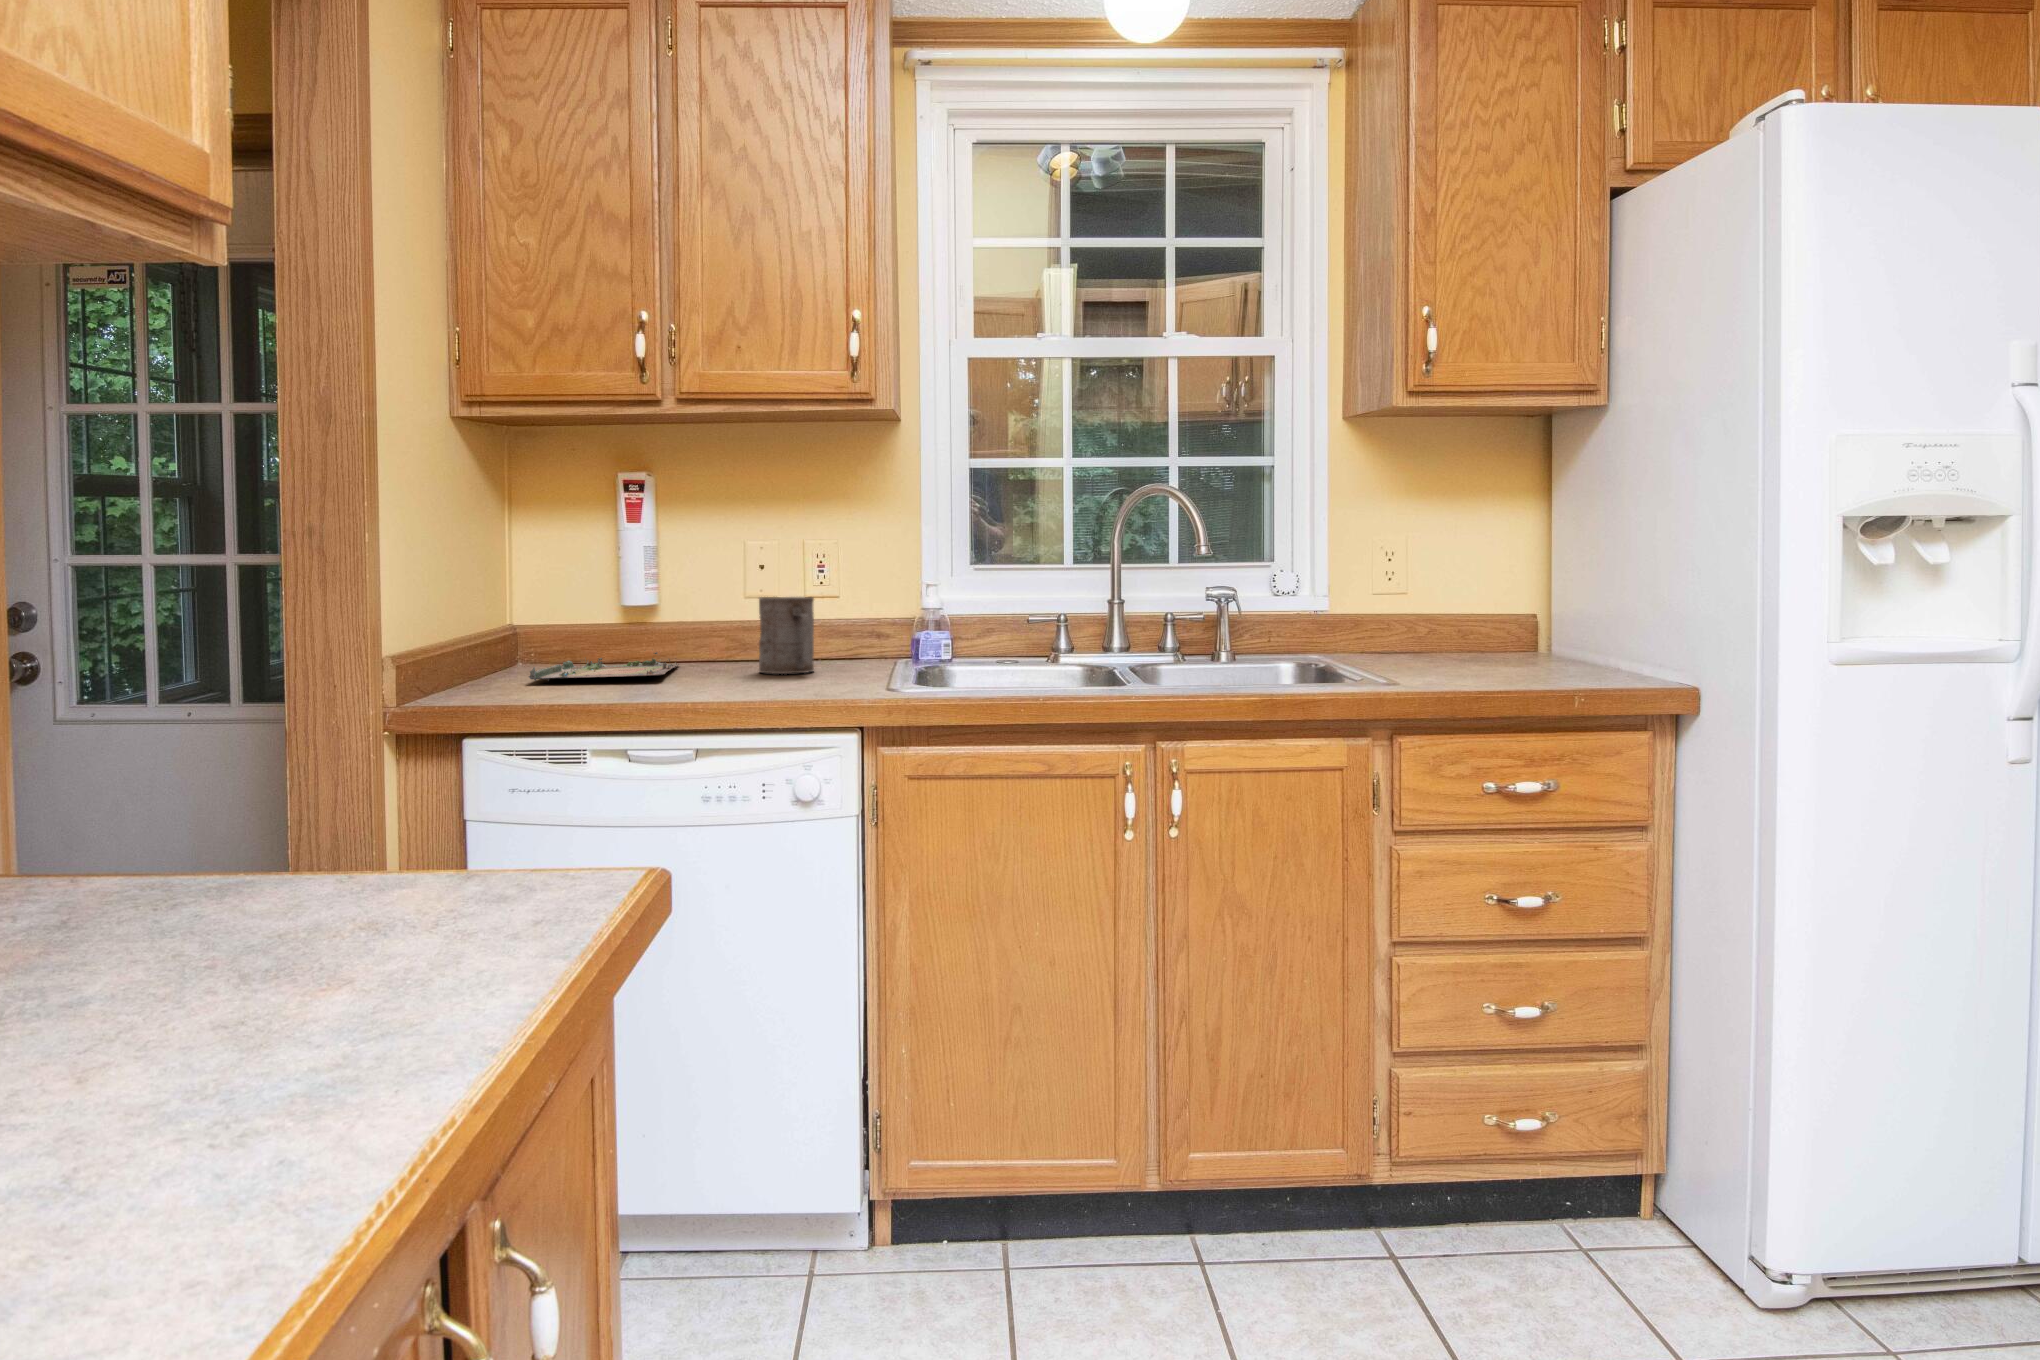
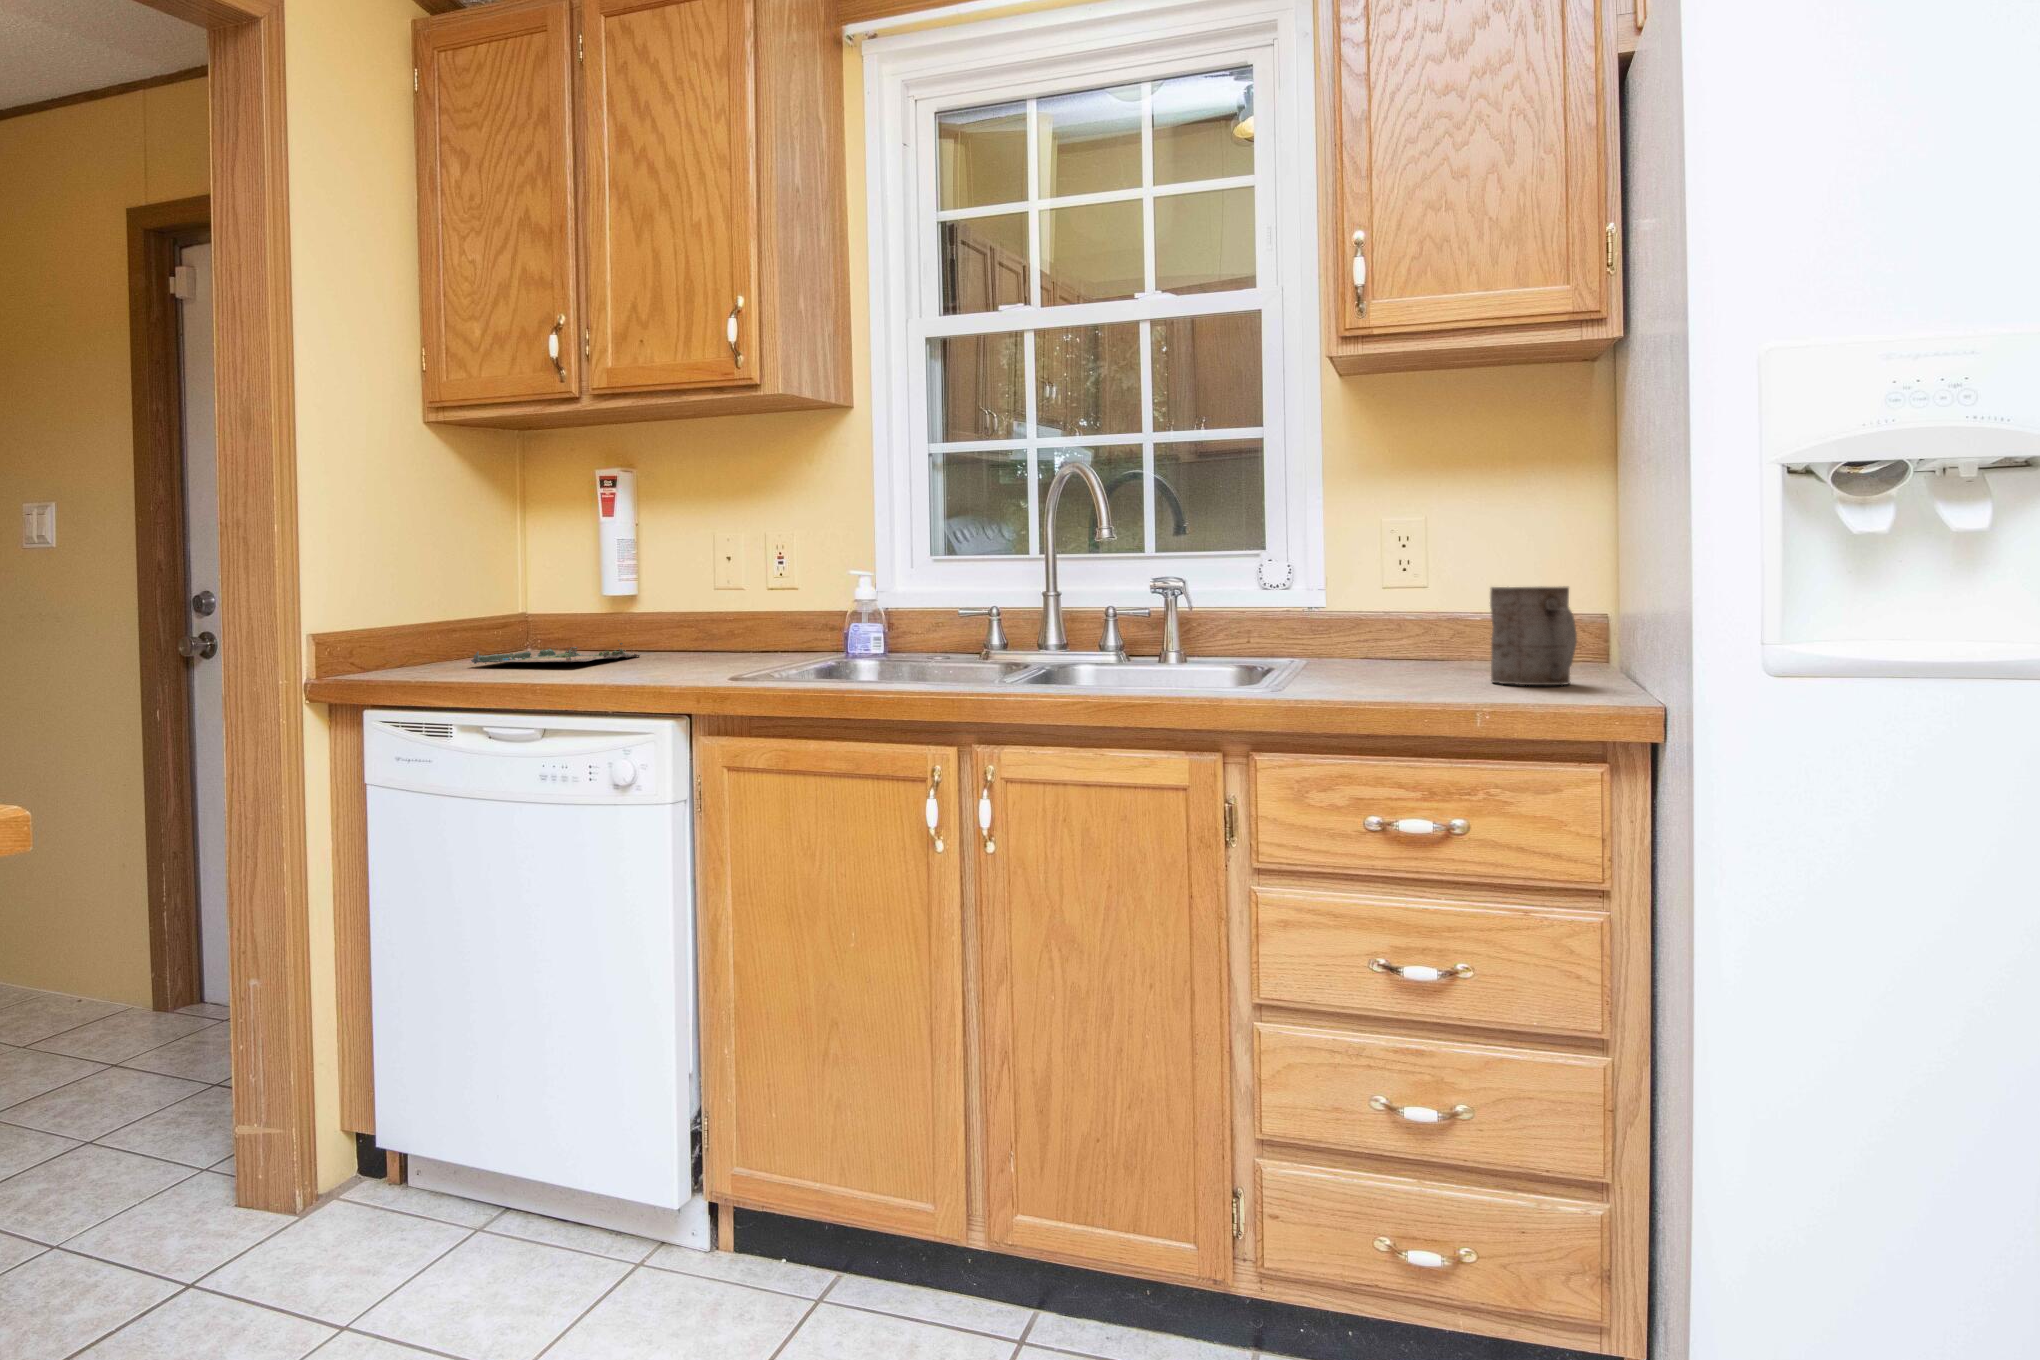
mug: present [759,597,814,674] -> present [1490,586,1577,685]

